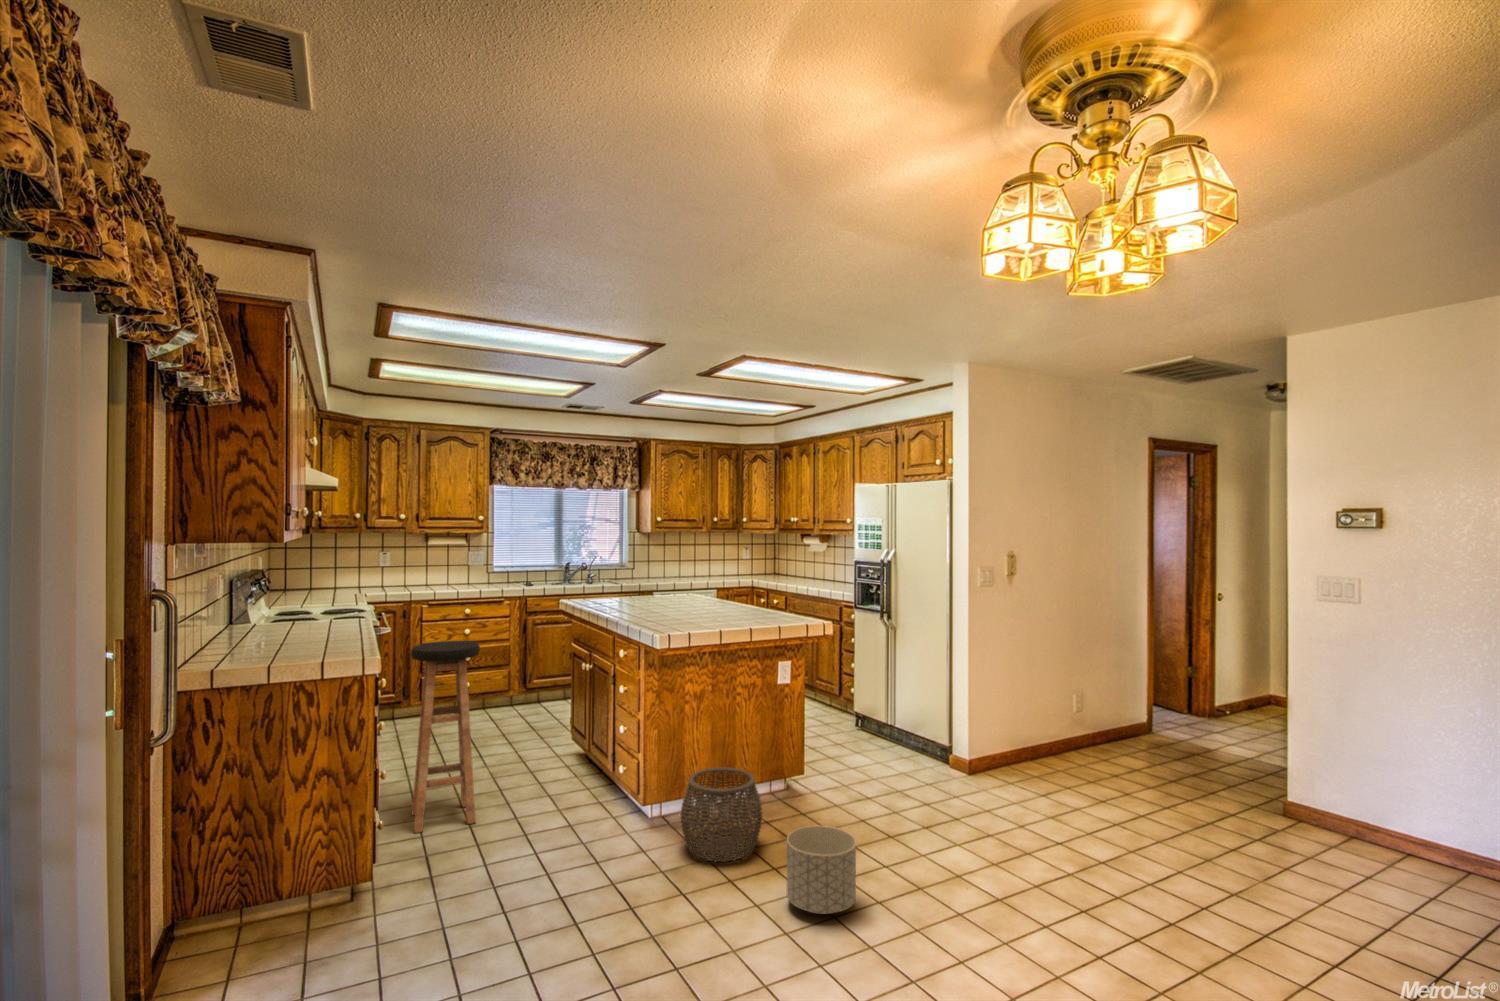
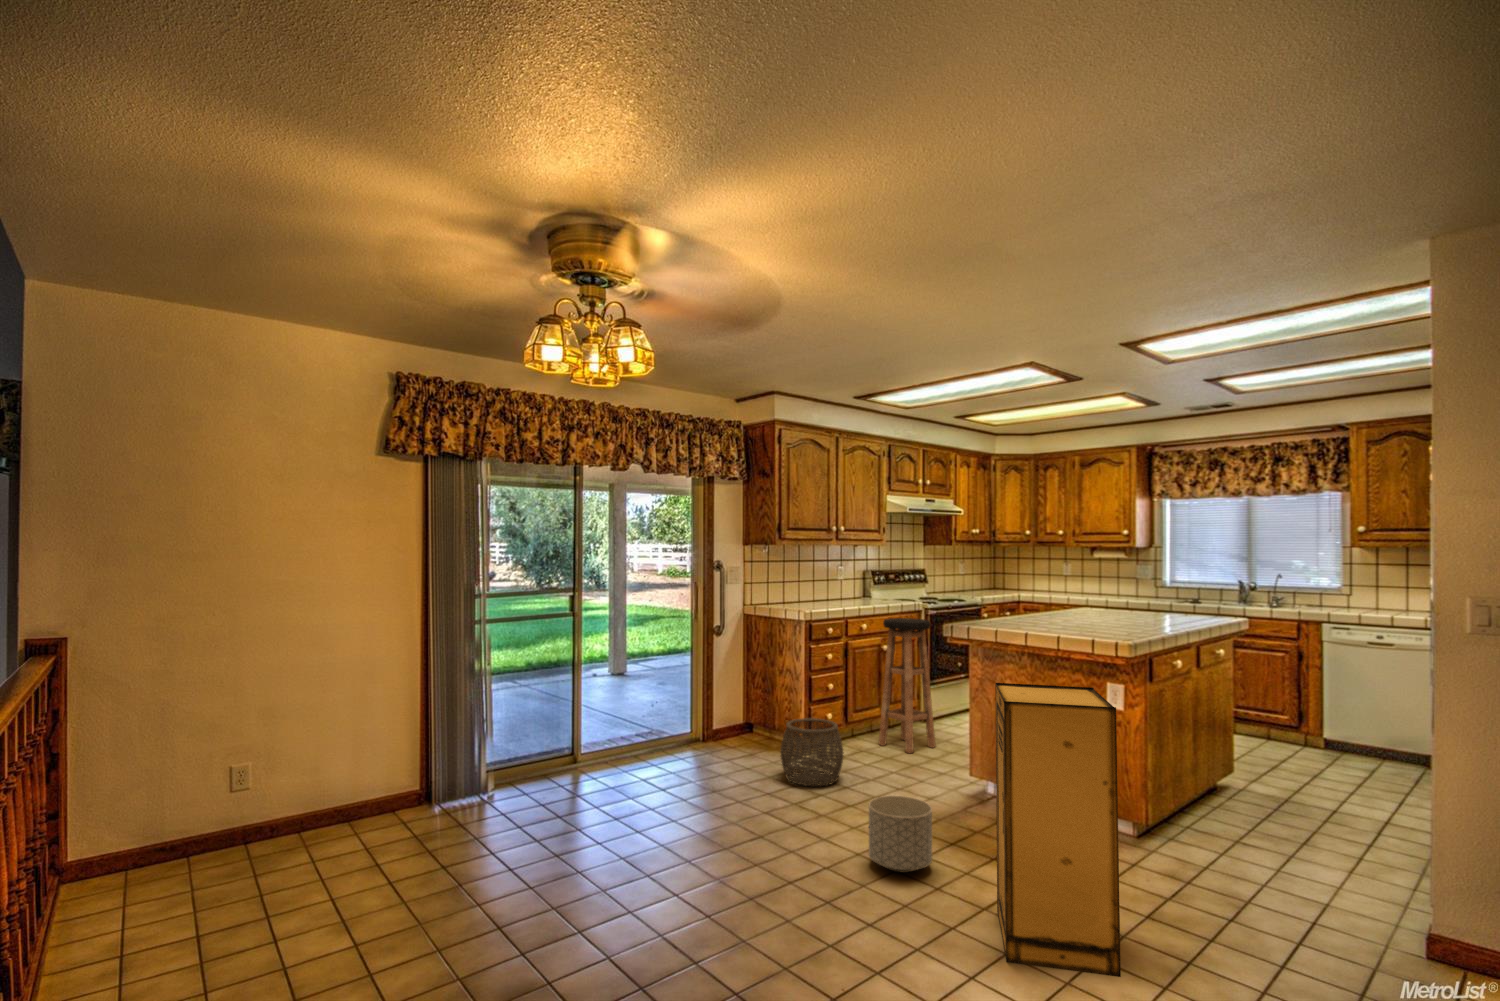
storage cabinet: none [922,660,1020,901] -> present [995,683,1121,977]
woven basket: present [680,767,763,862] -> present [780,718,844,786]

